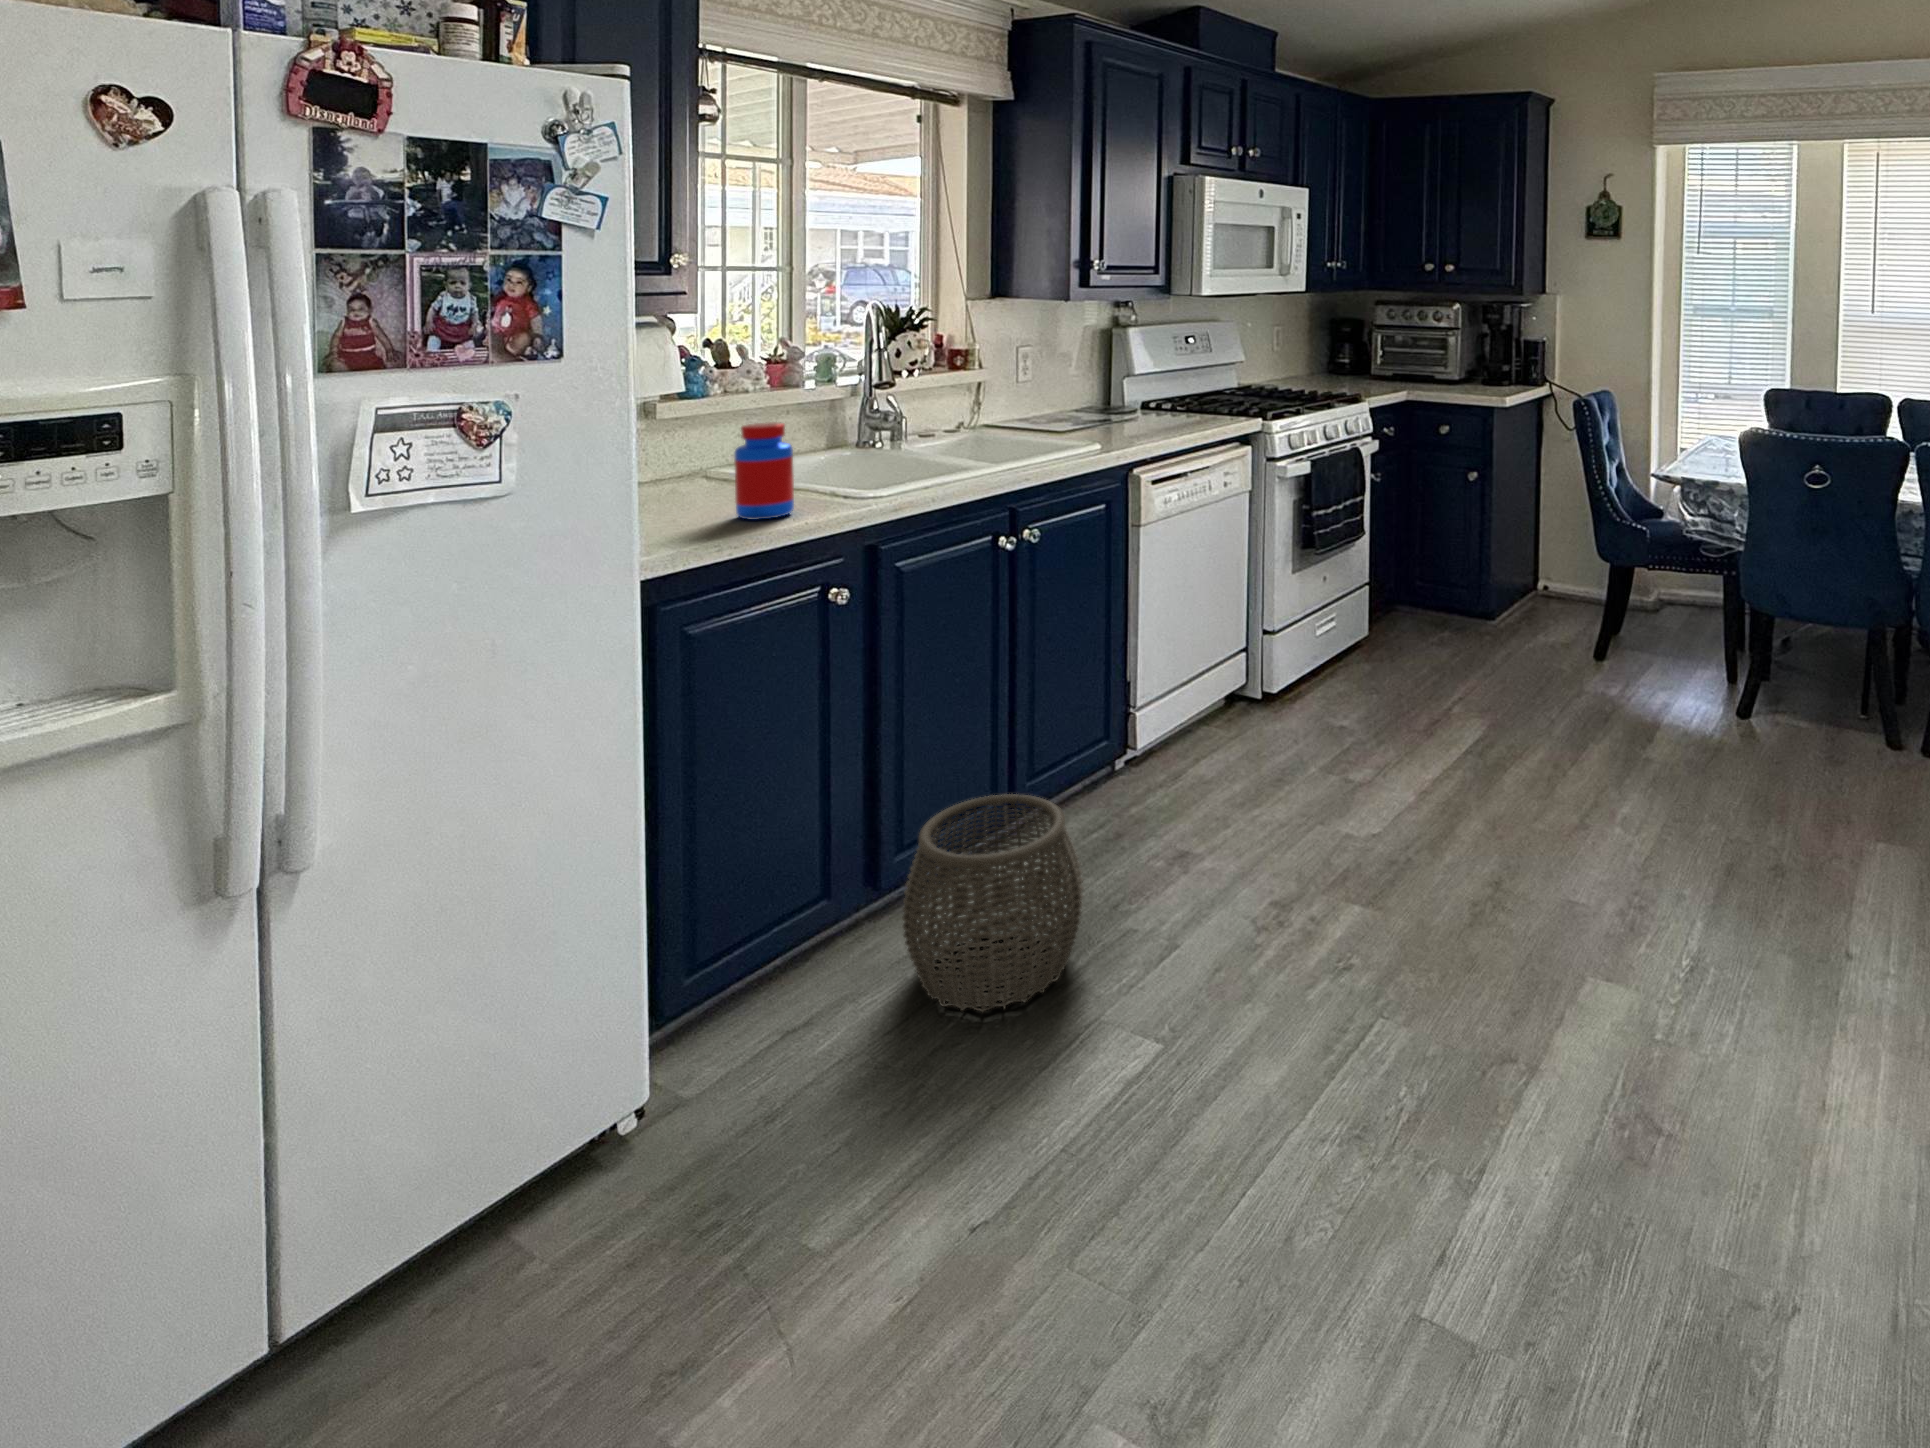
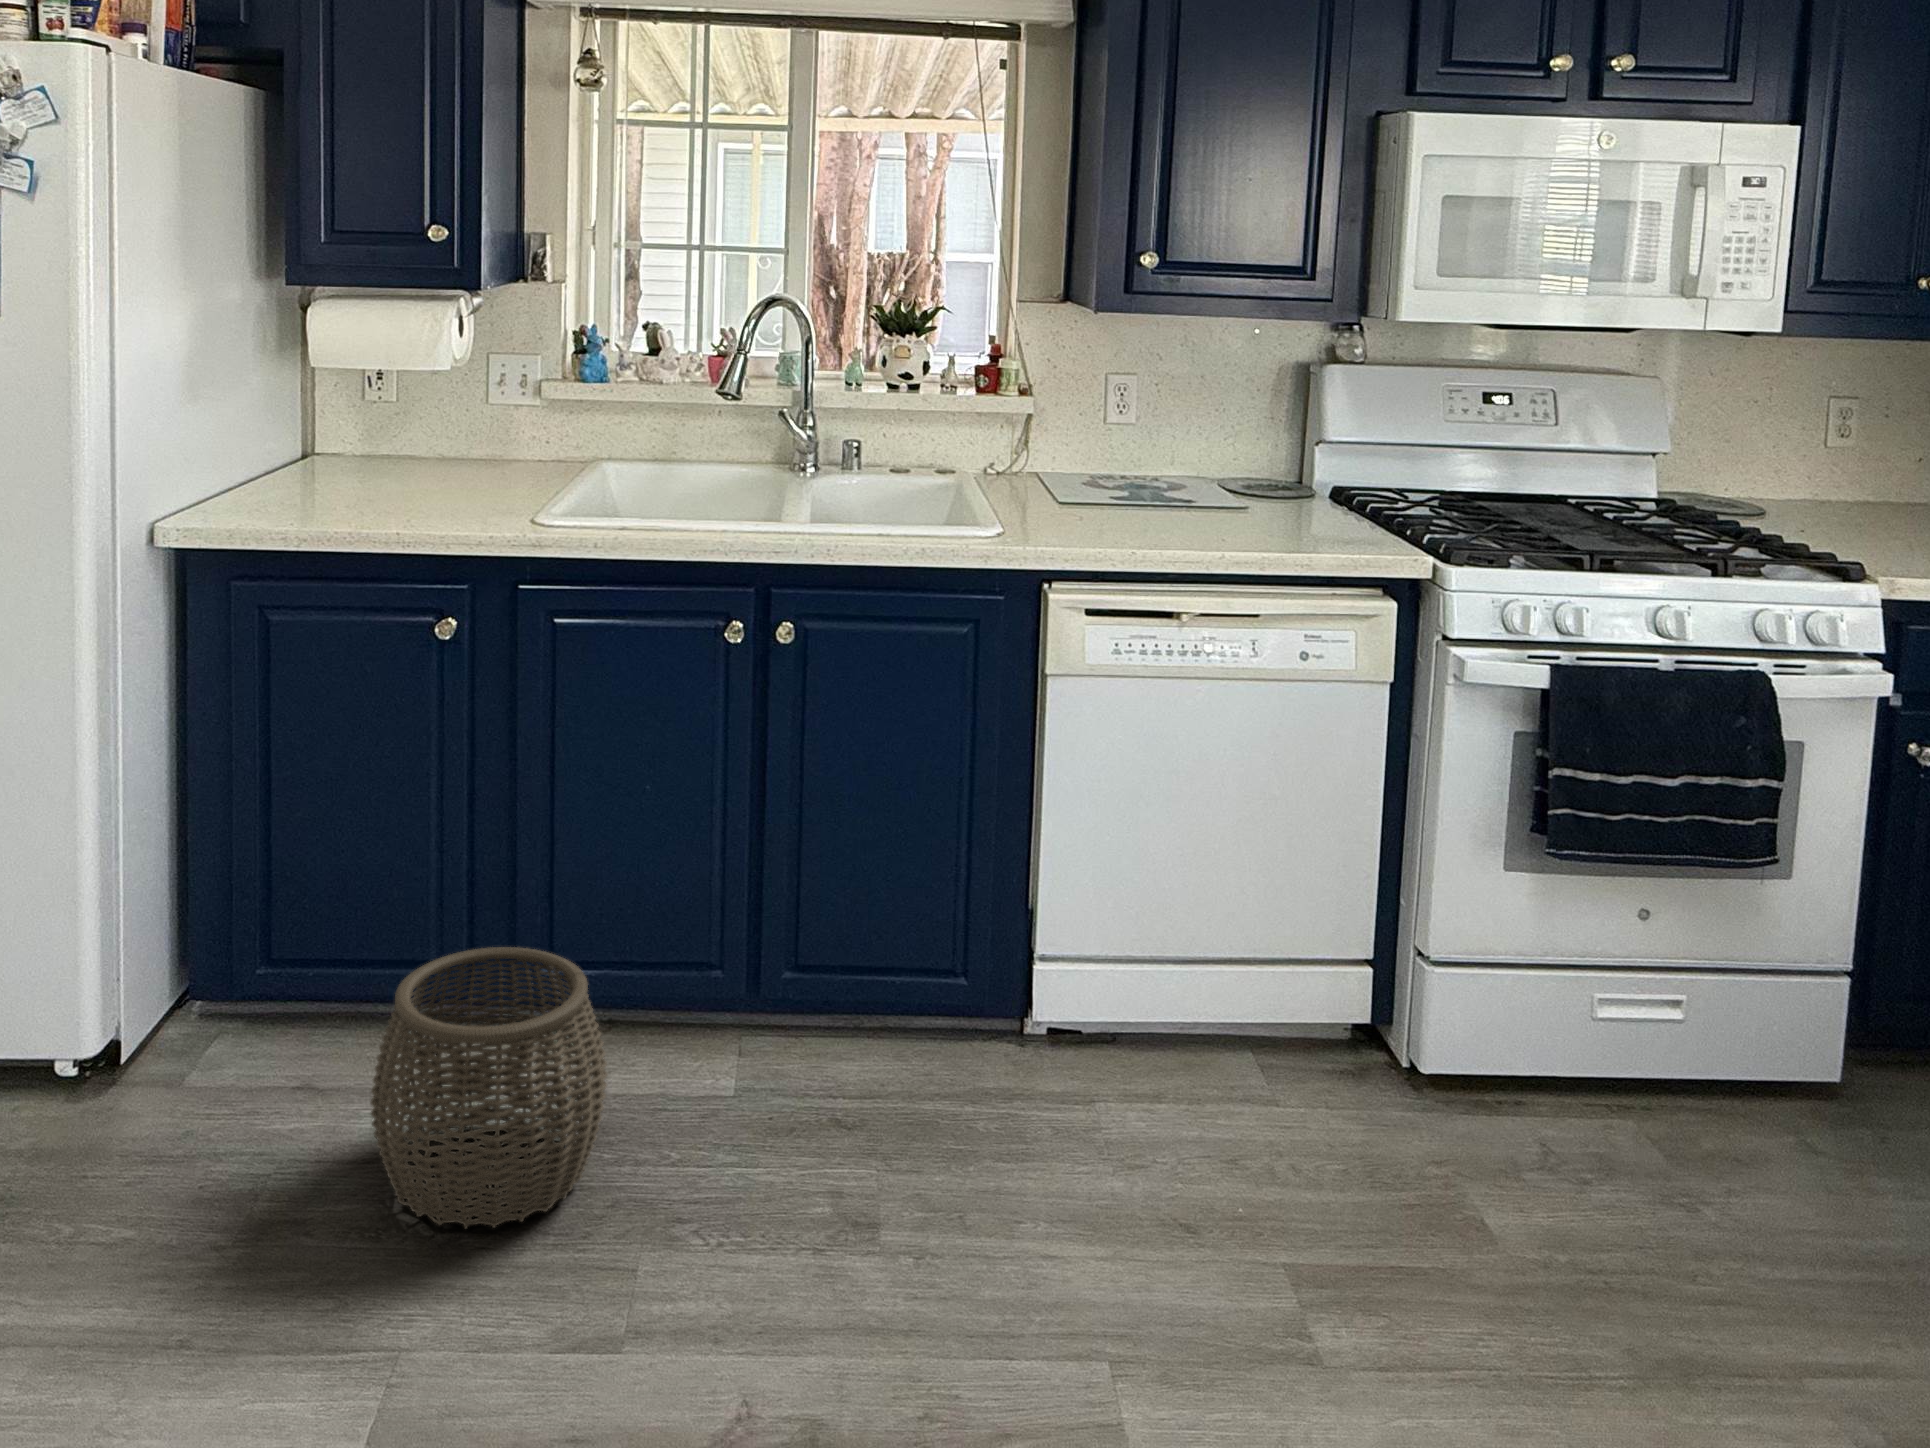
jar: present [734,422,794,520] -> none [365,412,431,526]

